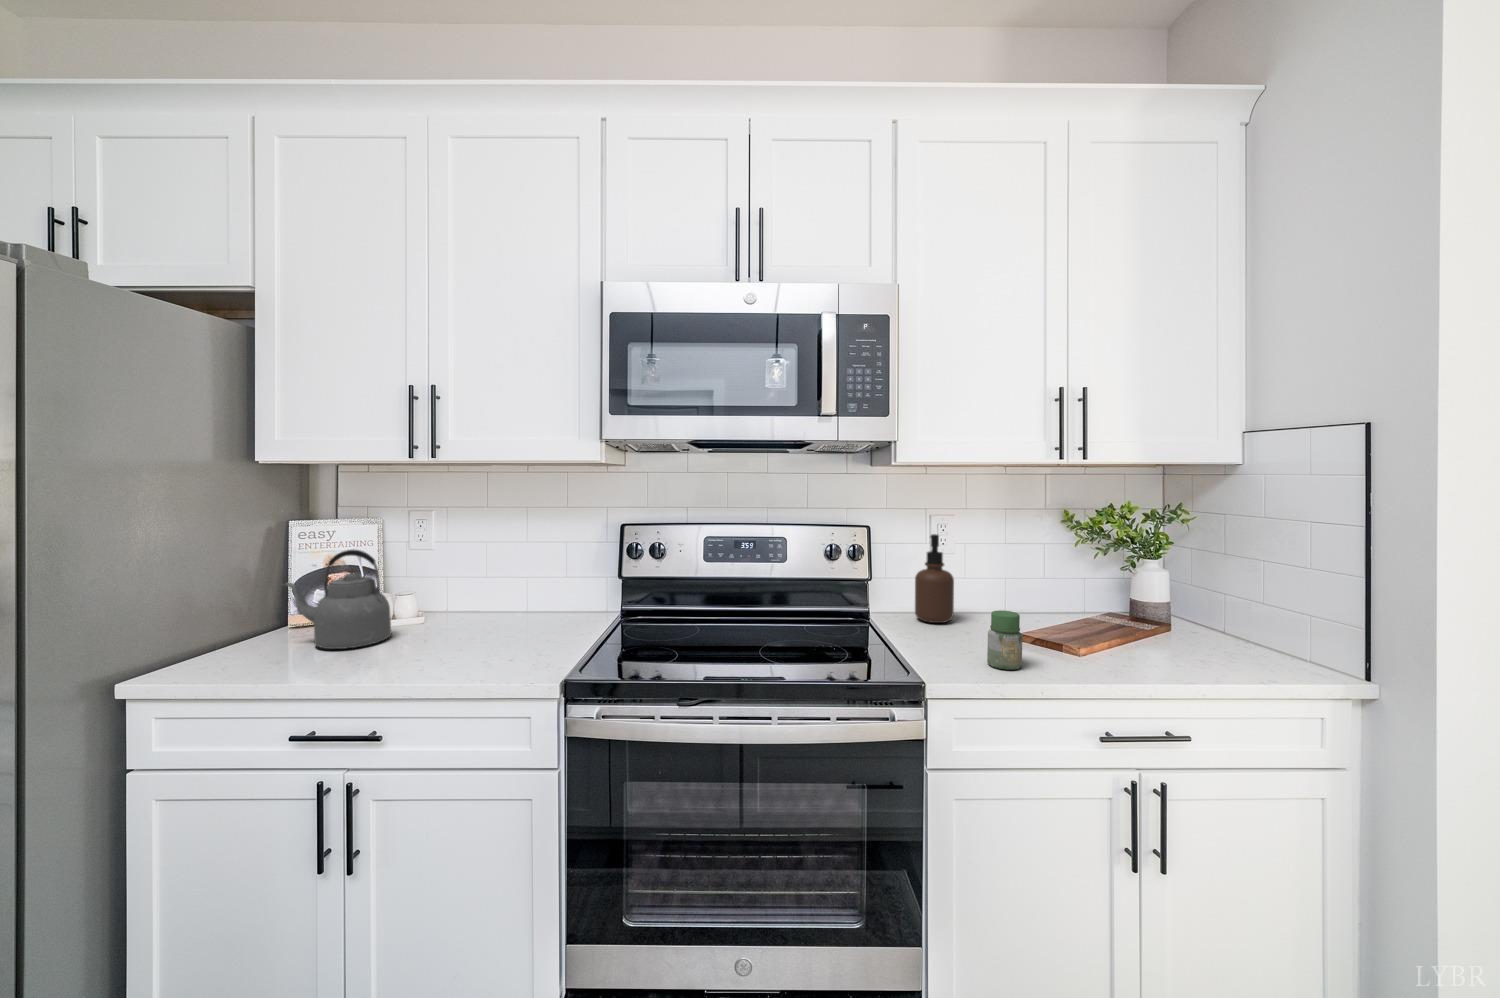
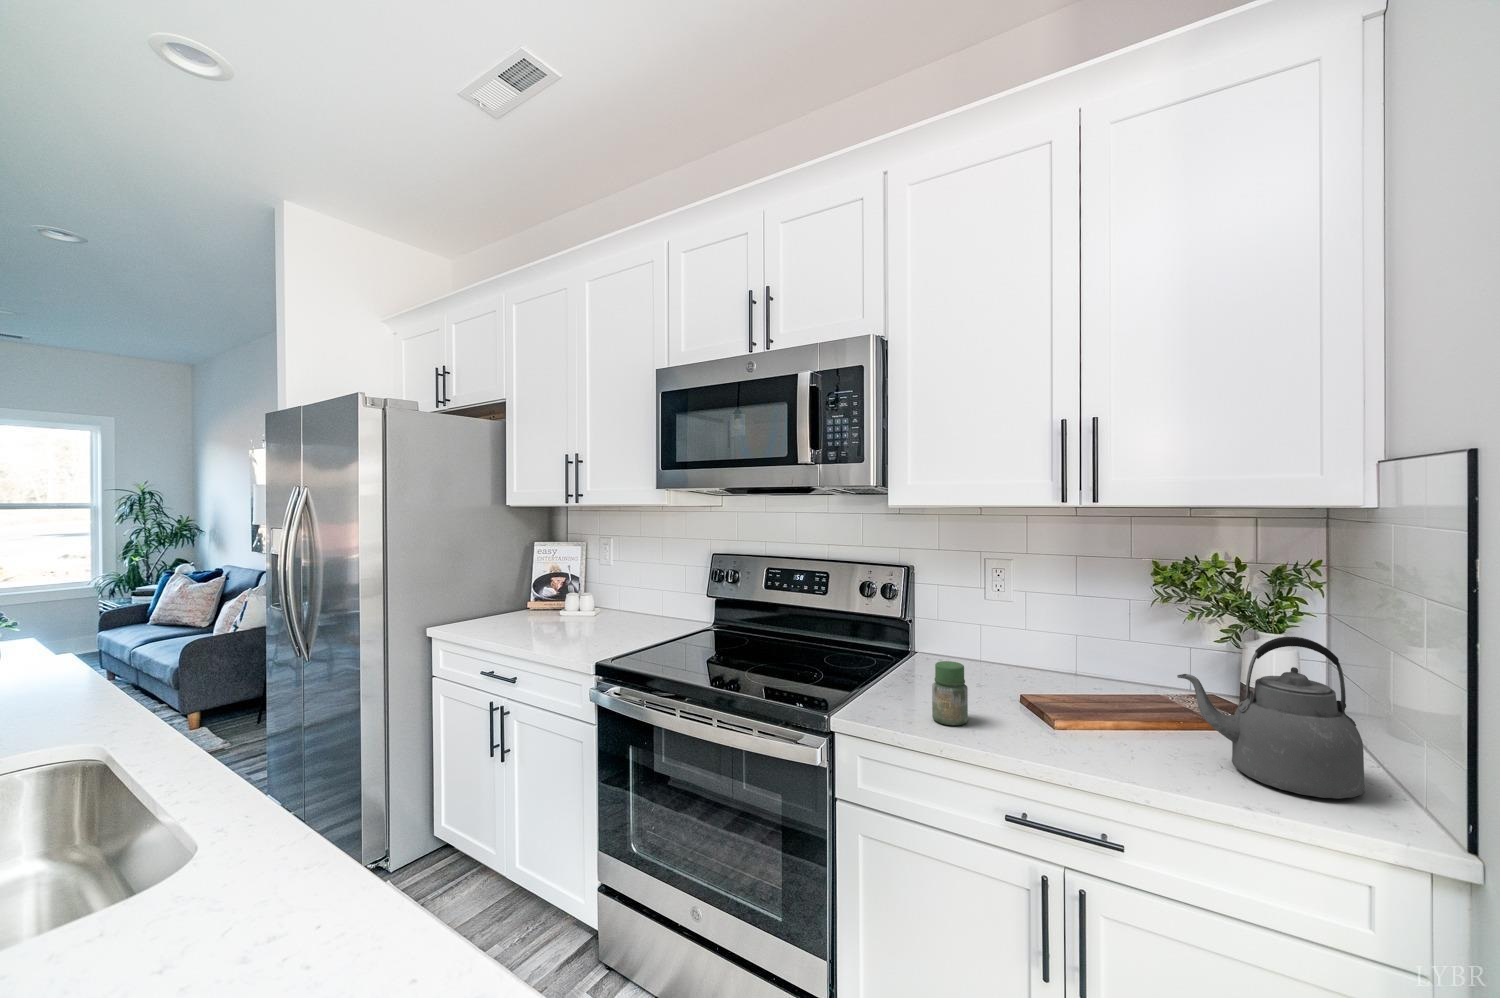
soap dispenser: present [915,534,954,623] -> none [954,580,996,675]
kettle: present [283,550,391,649] -> present [1177,637,1365,799]

